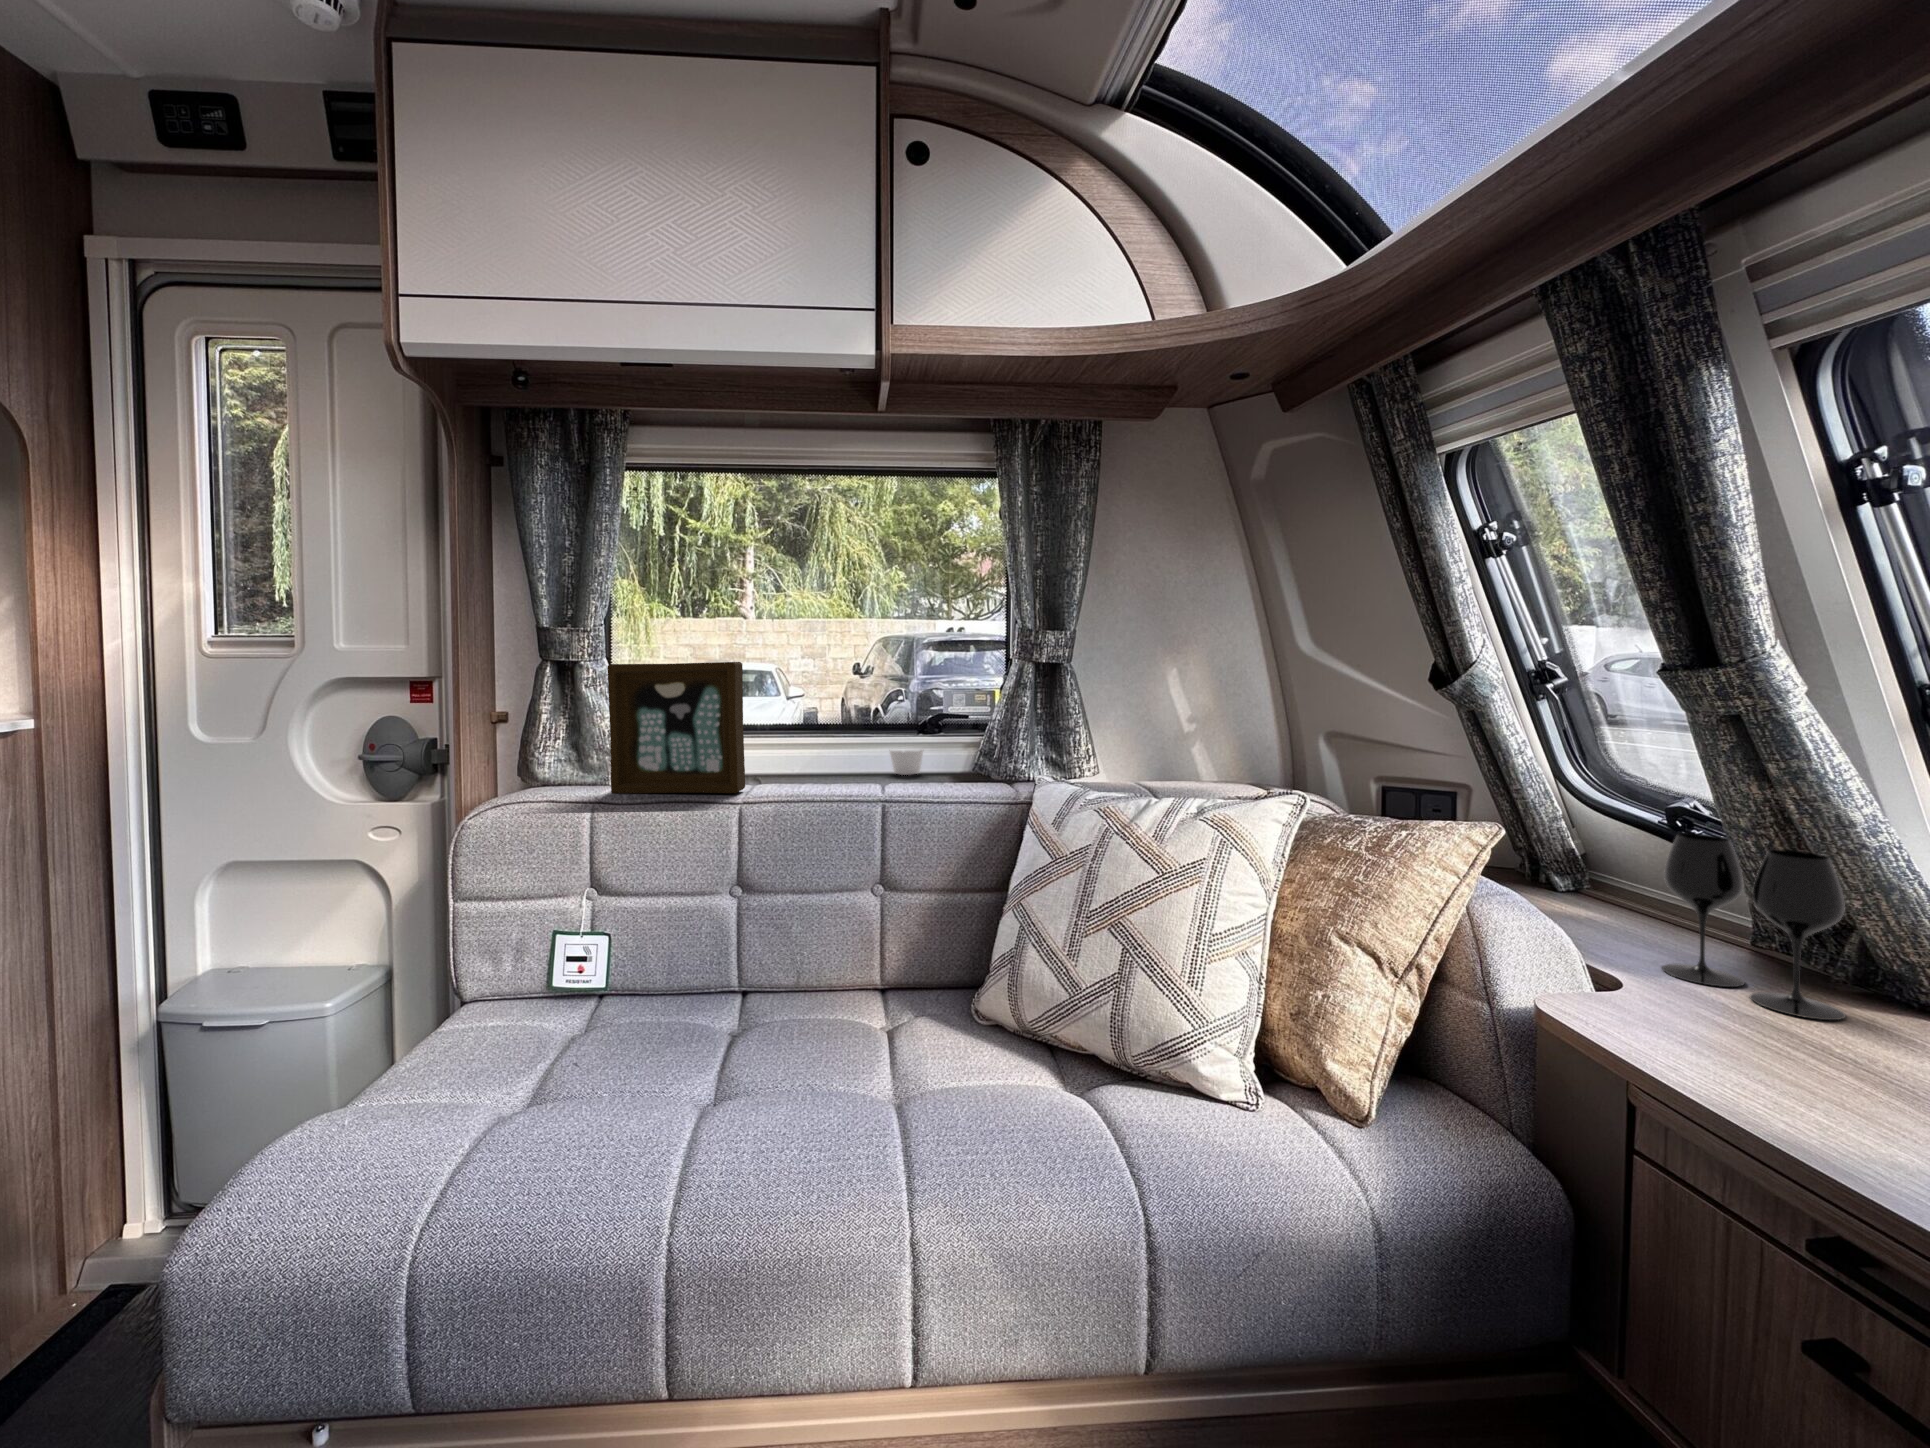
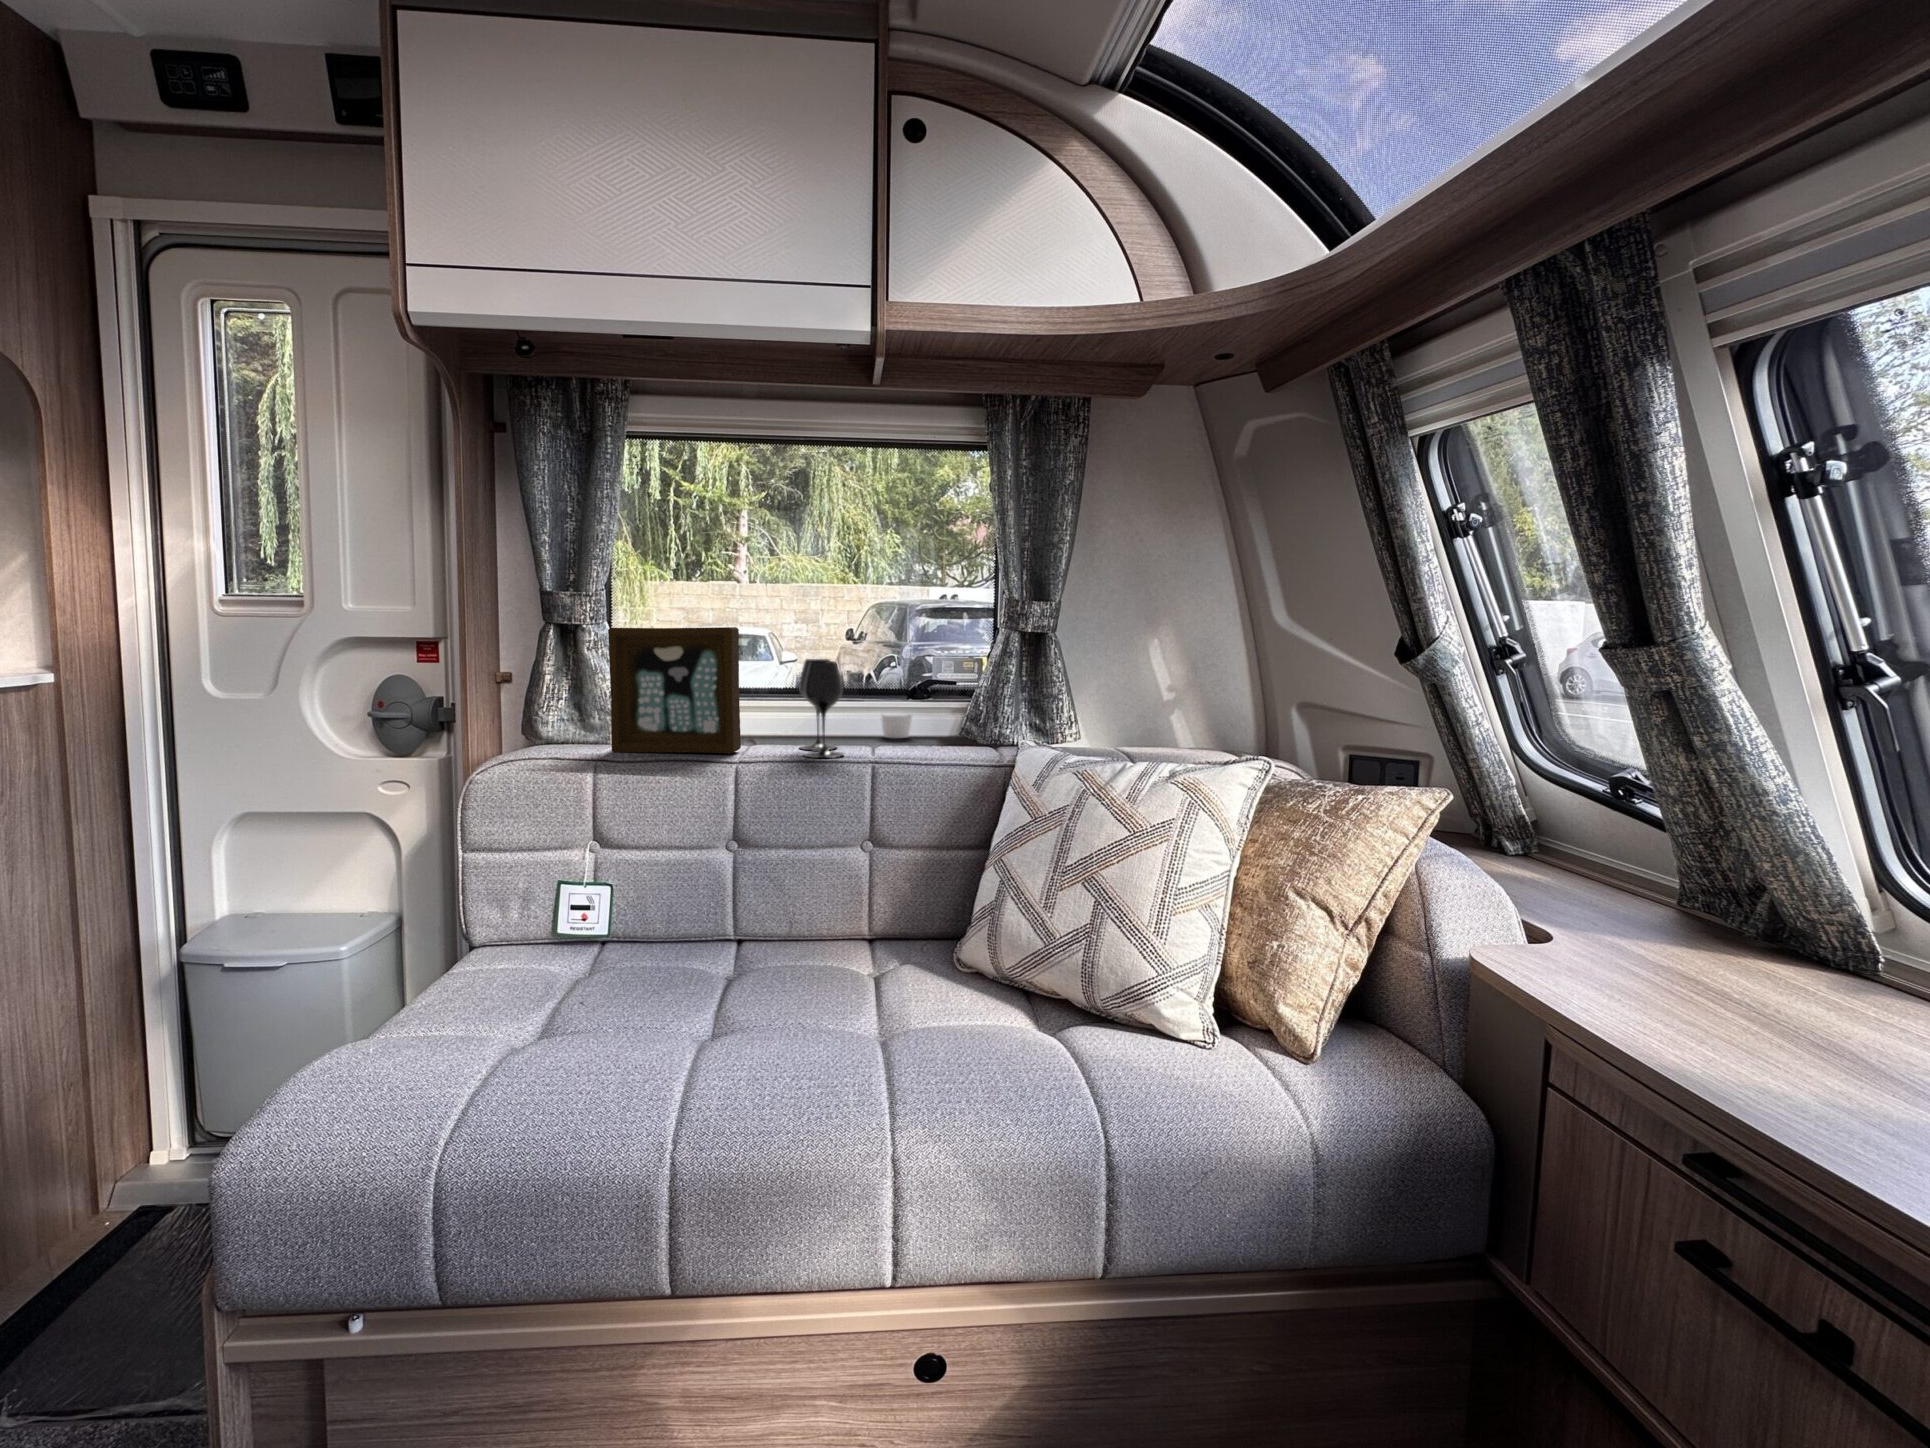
wine glass: present [1662,833,1846,1020] -> present [799,659,843,758]

